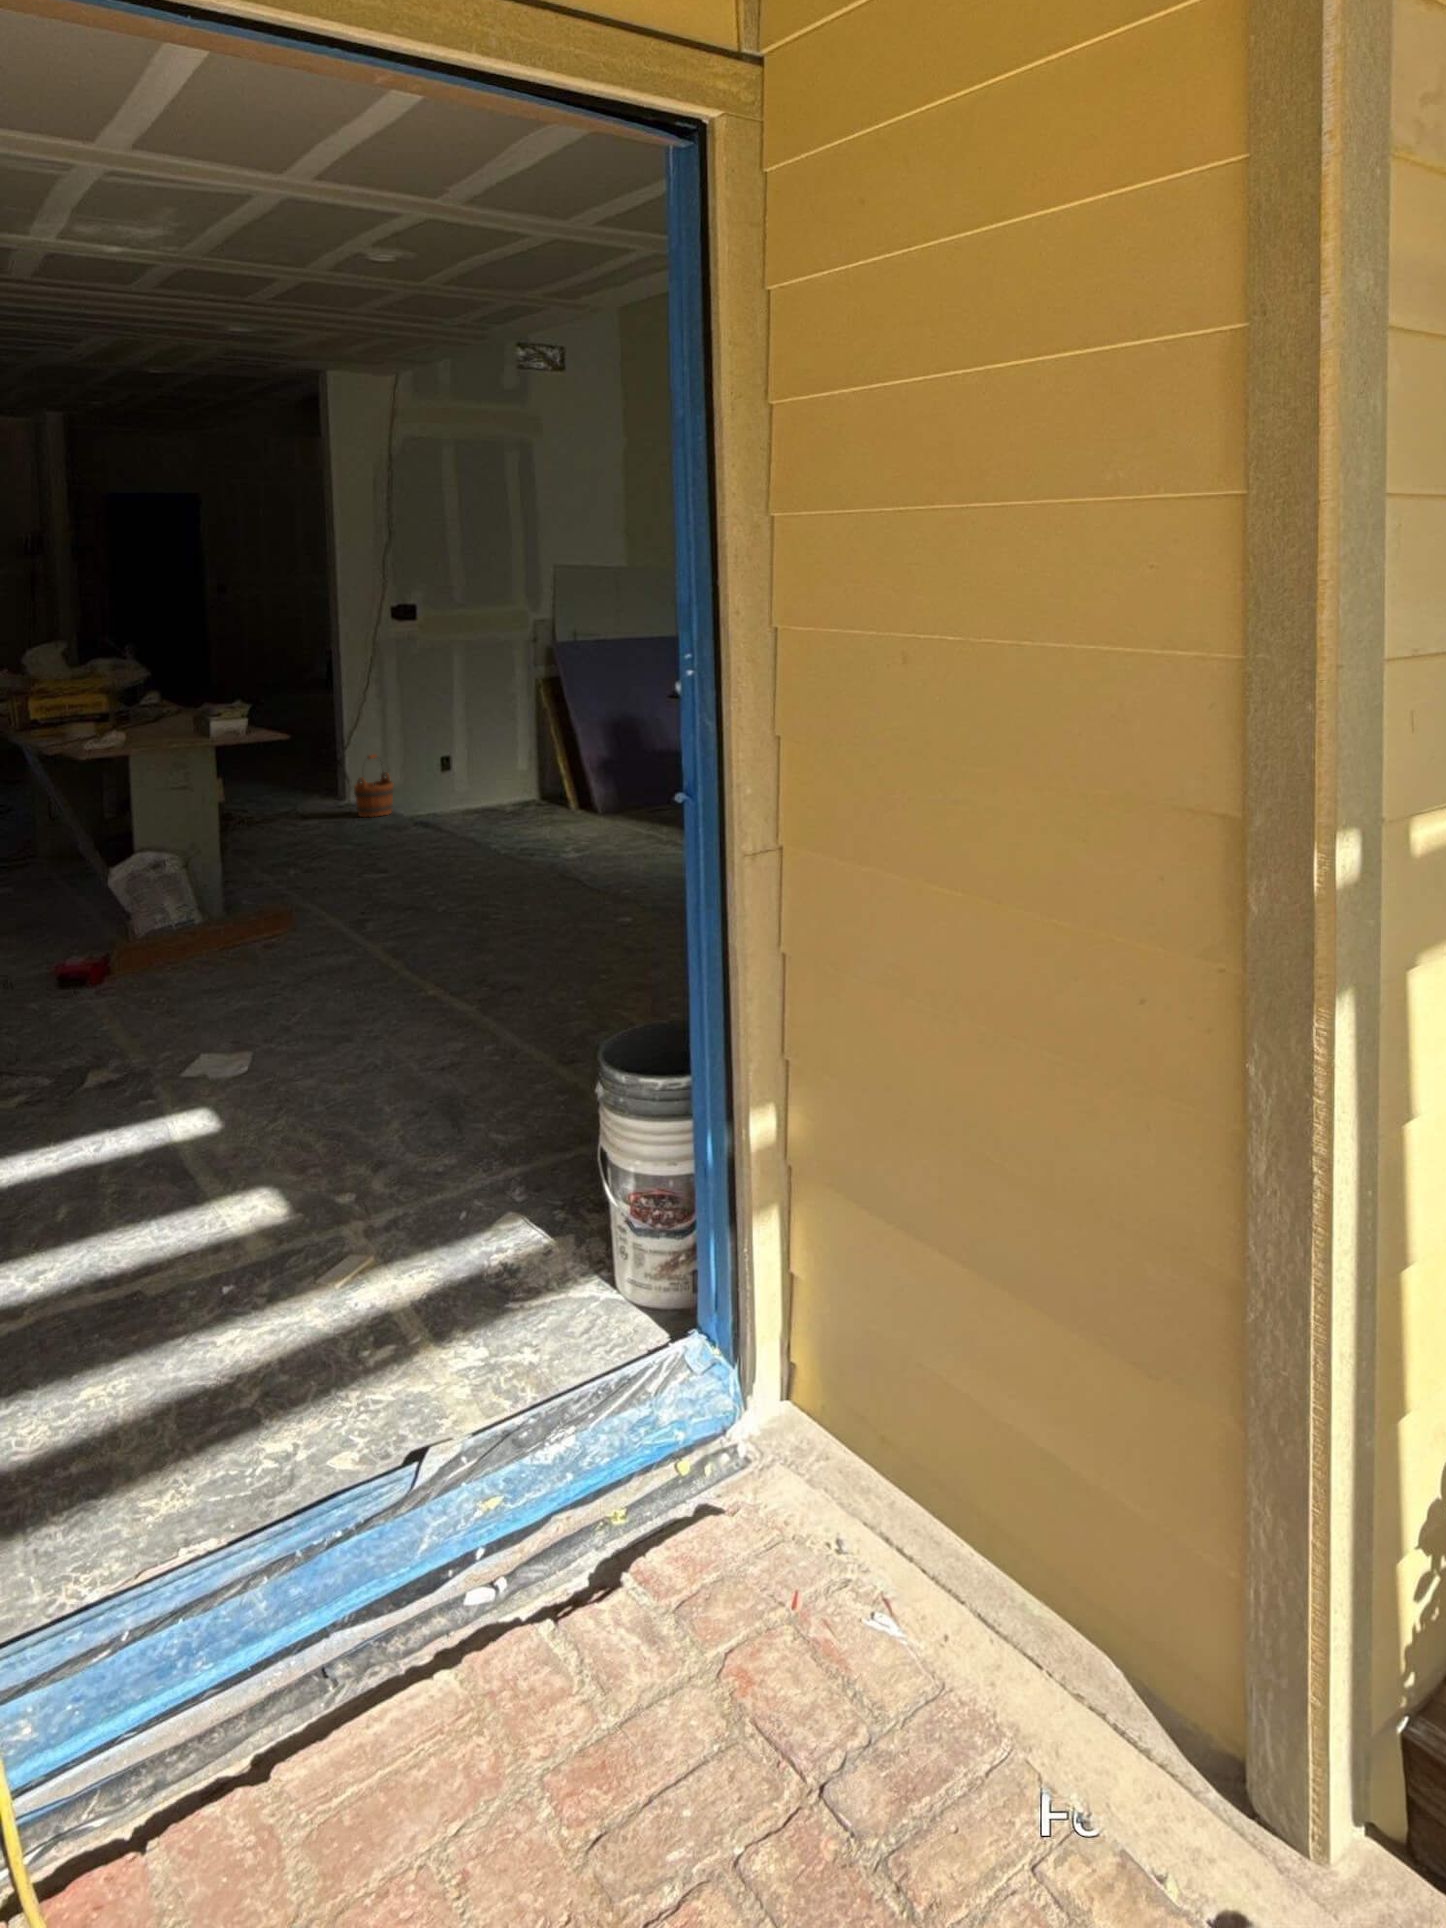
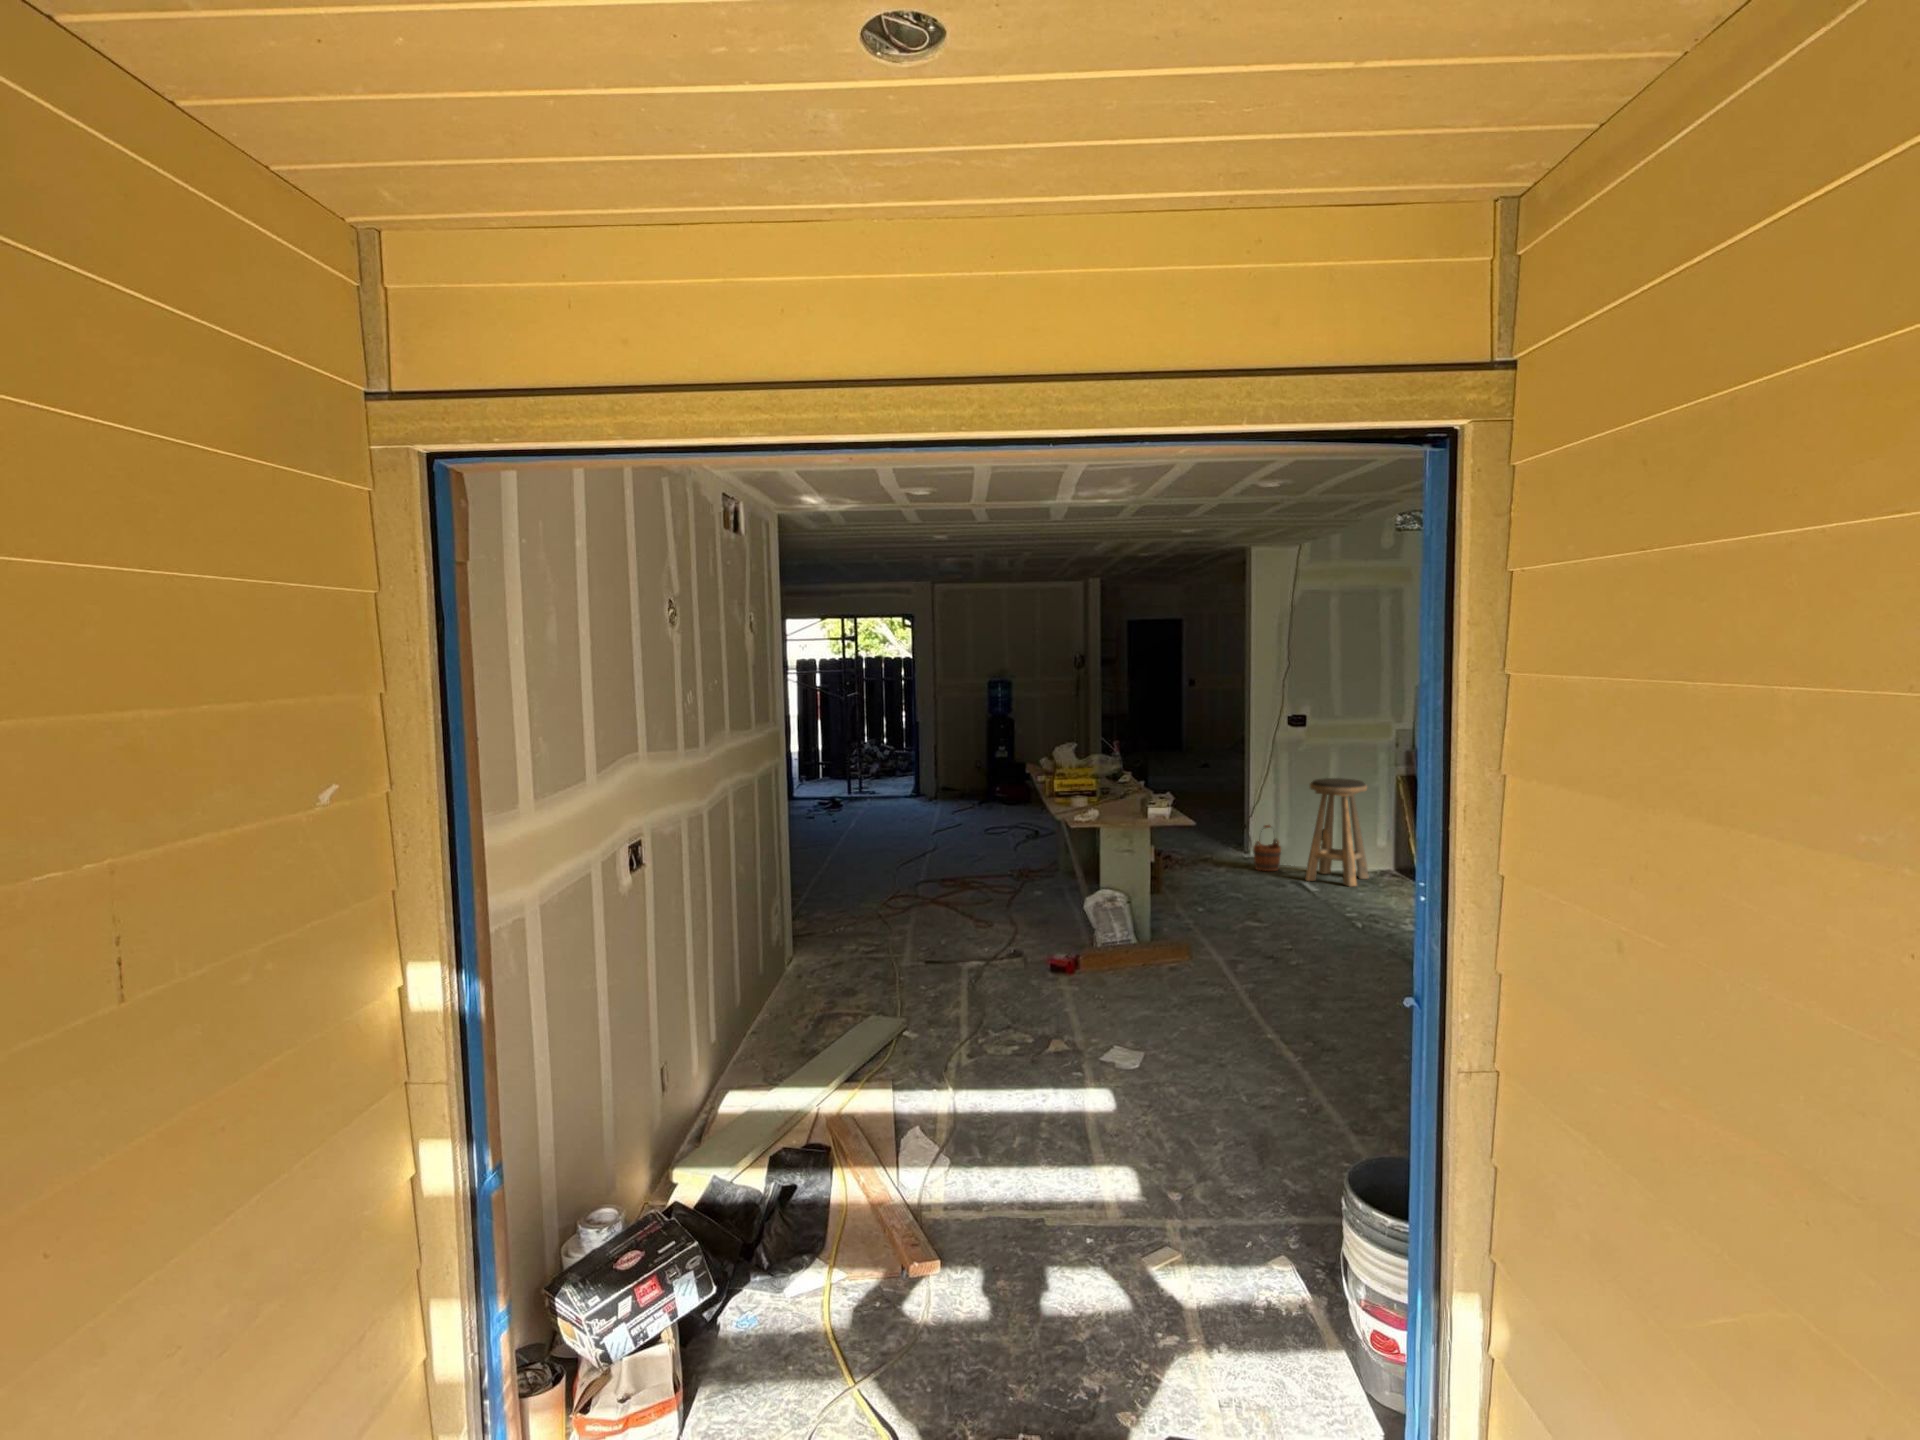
stool: none [429,683,511,819] -> present [1305,778,1369,886]

